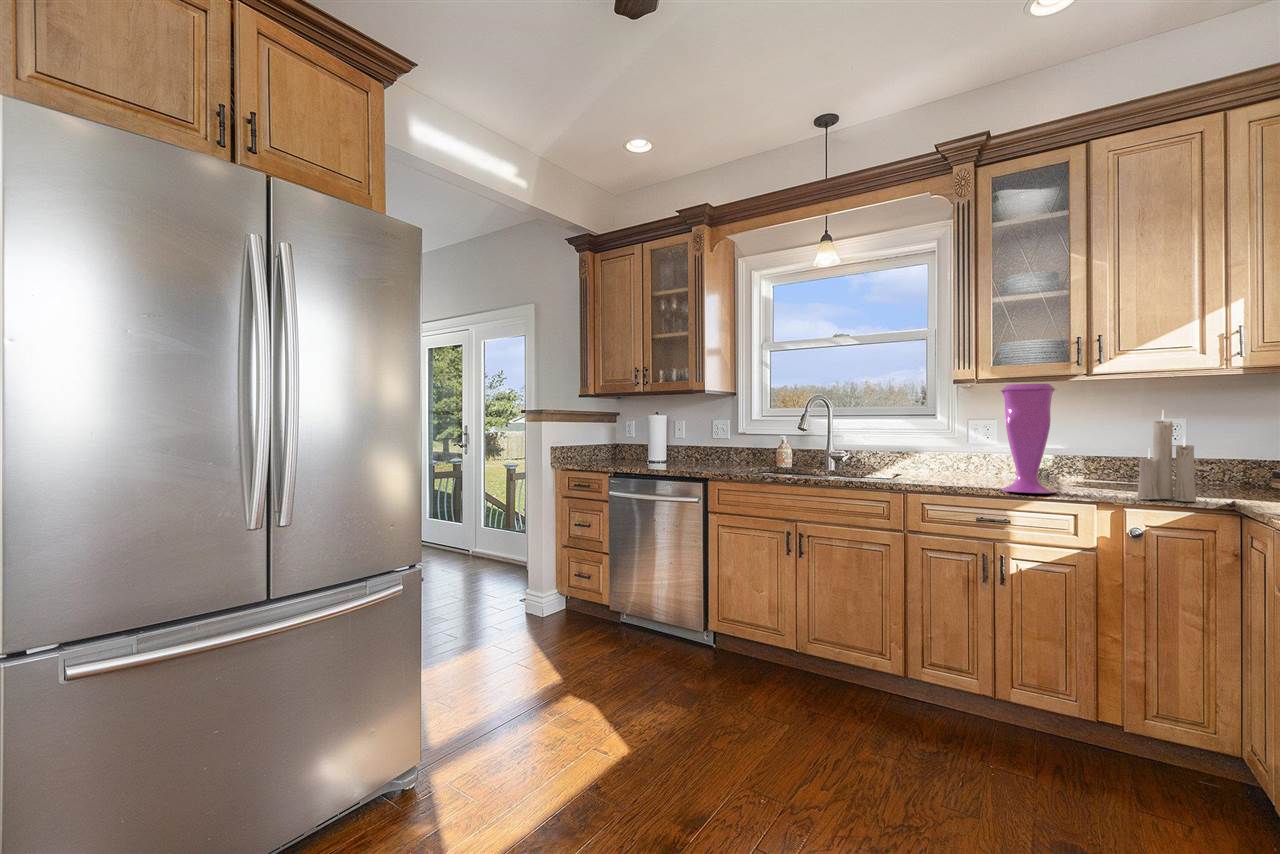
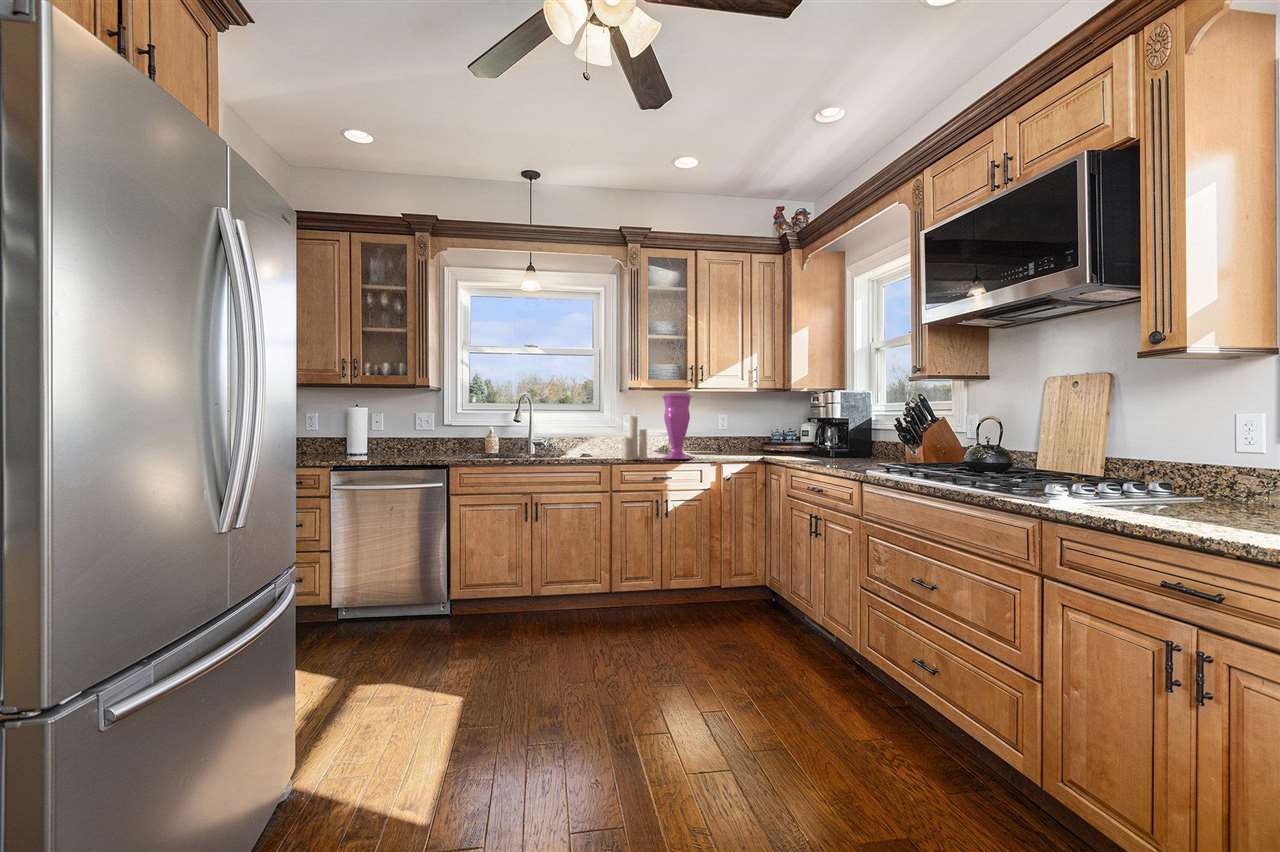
candle: present [1136,411,1196,502] -> present [623,415,647,460]

